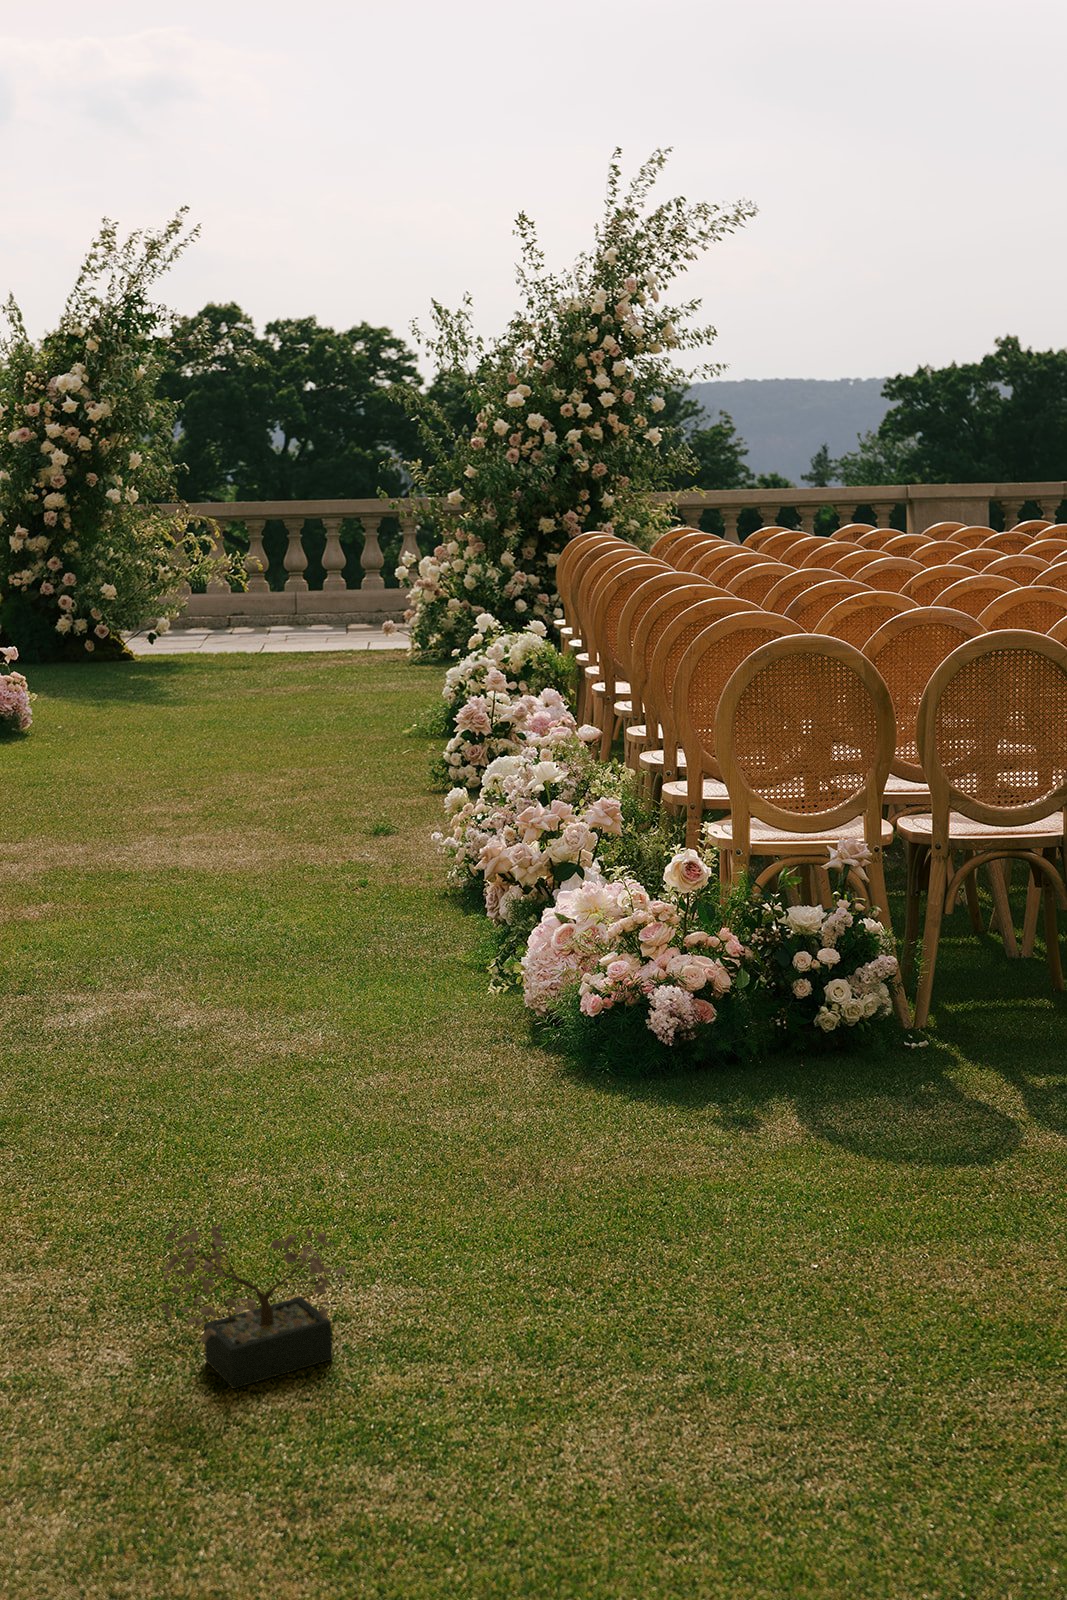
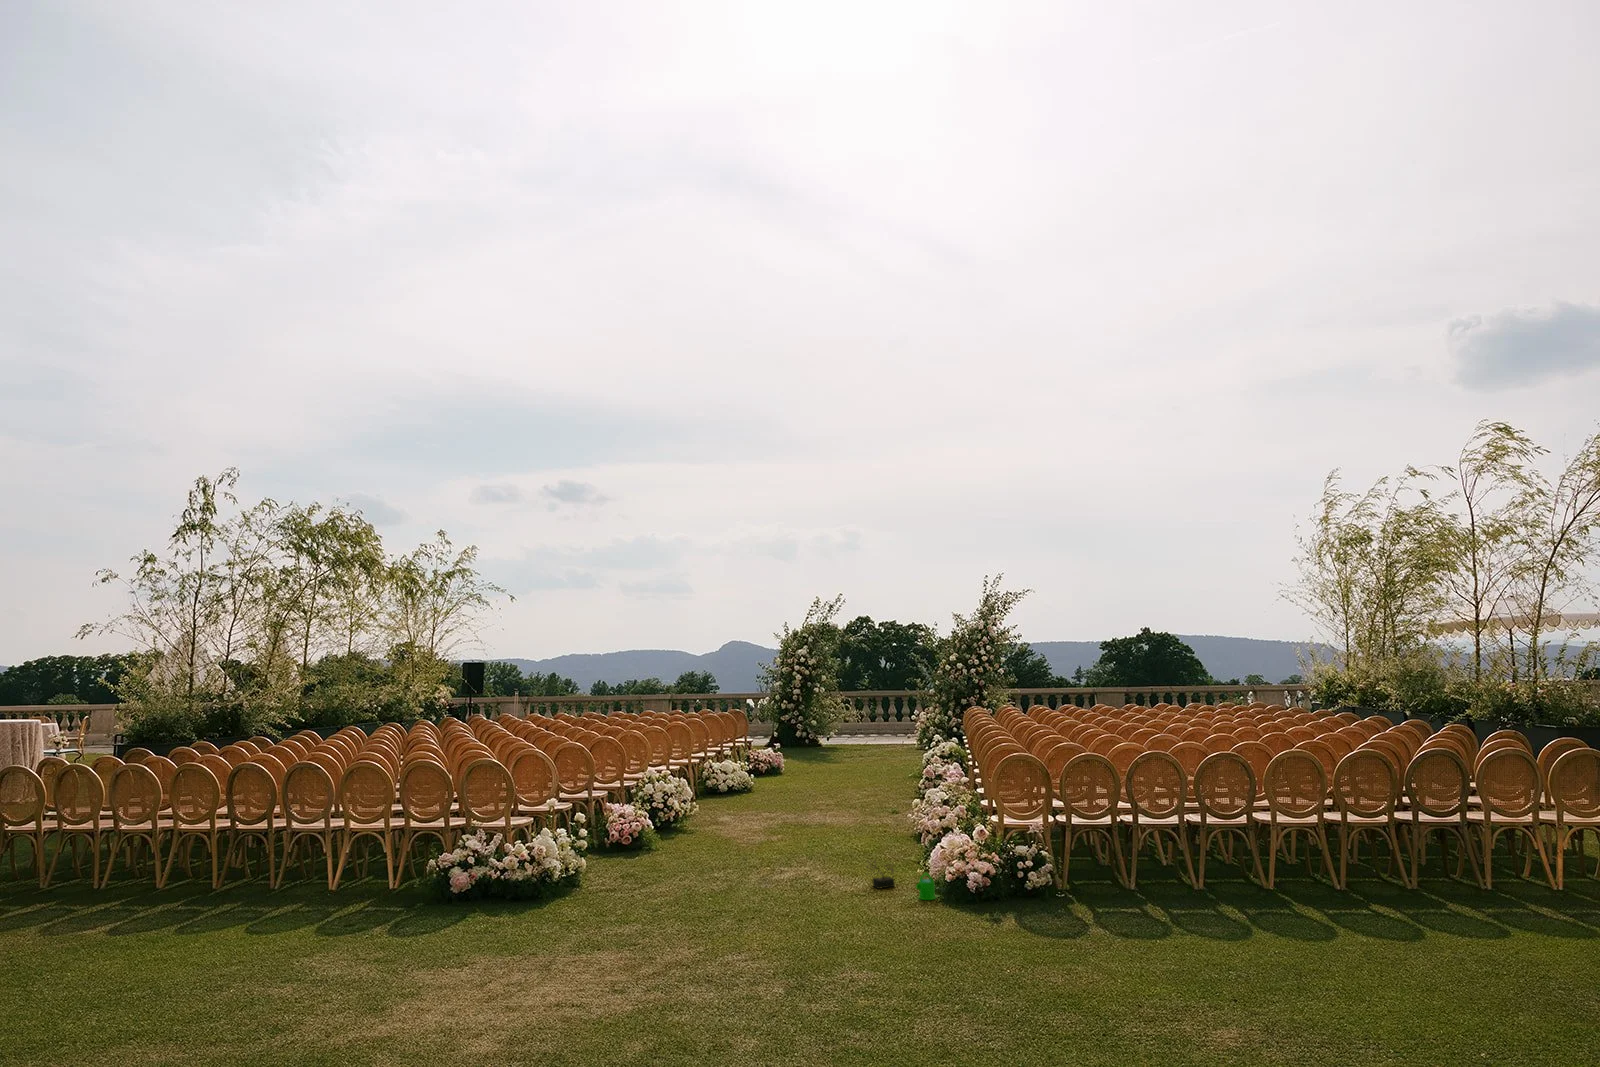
watering can: none [465,1327,588,1497] -> present [915,873,936,900]

